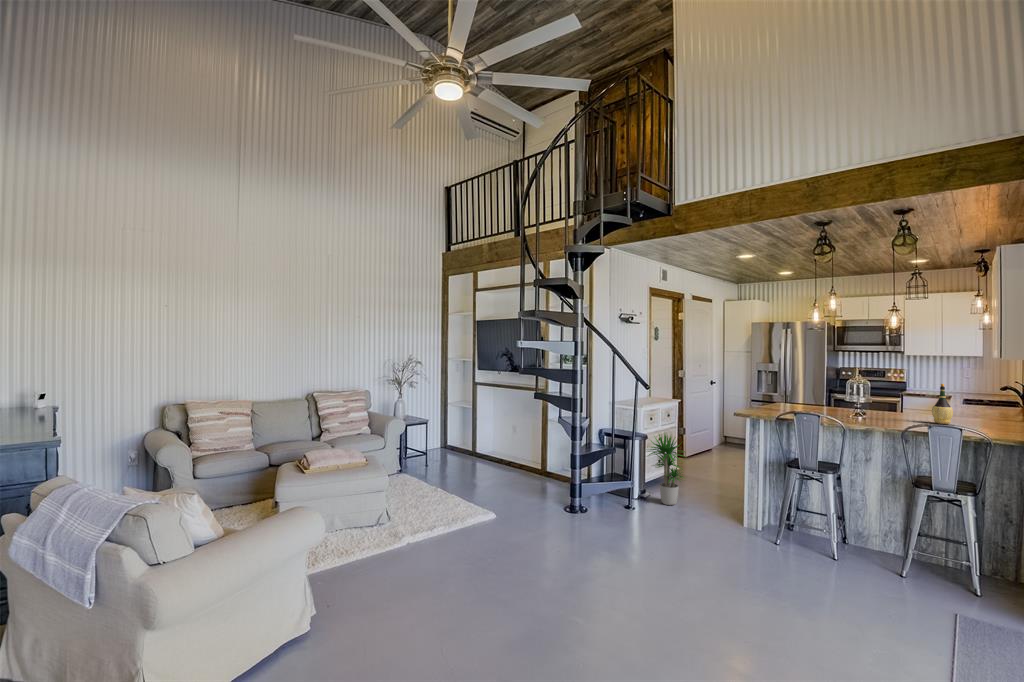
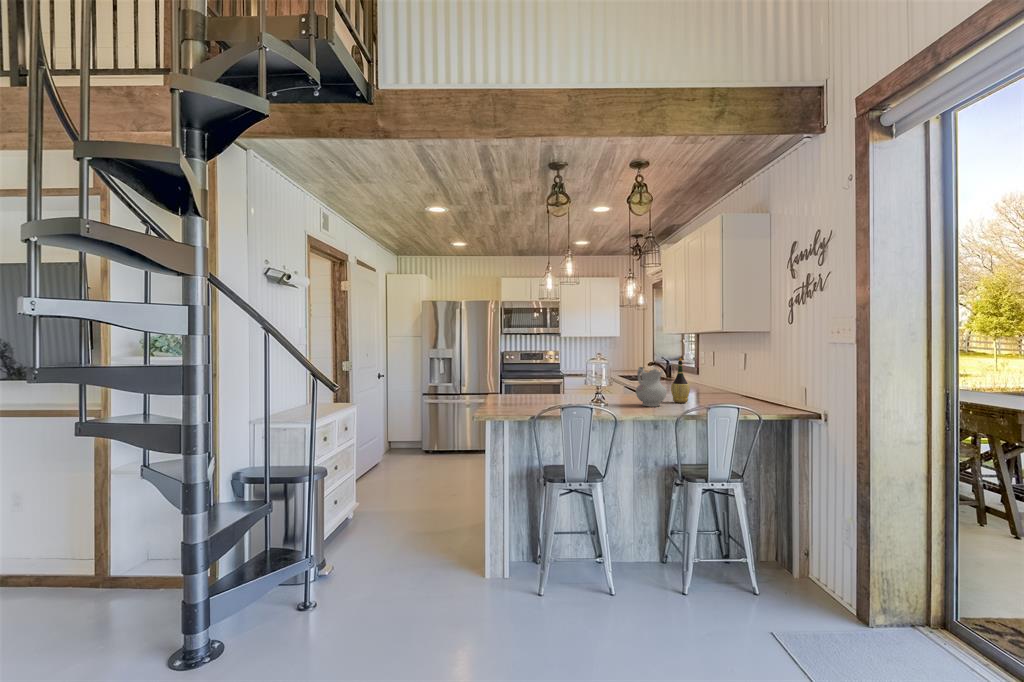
ceramic pitcher: none [885,389,917,423] -> present [636,367,667,407]
potted plant: present [649,433,685,505] -> none [326,458,402,578]

